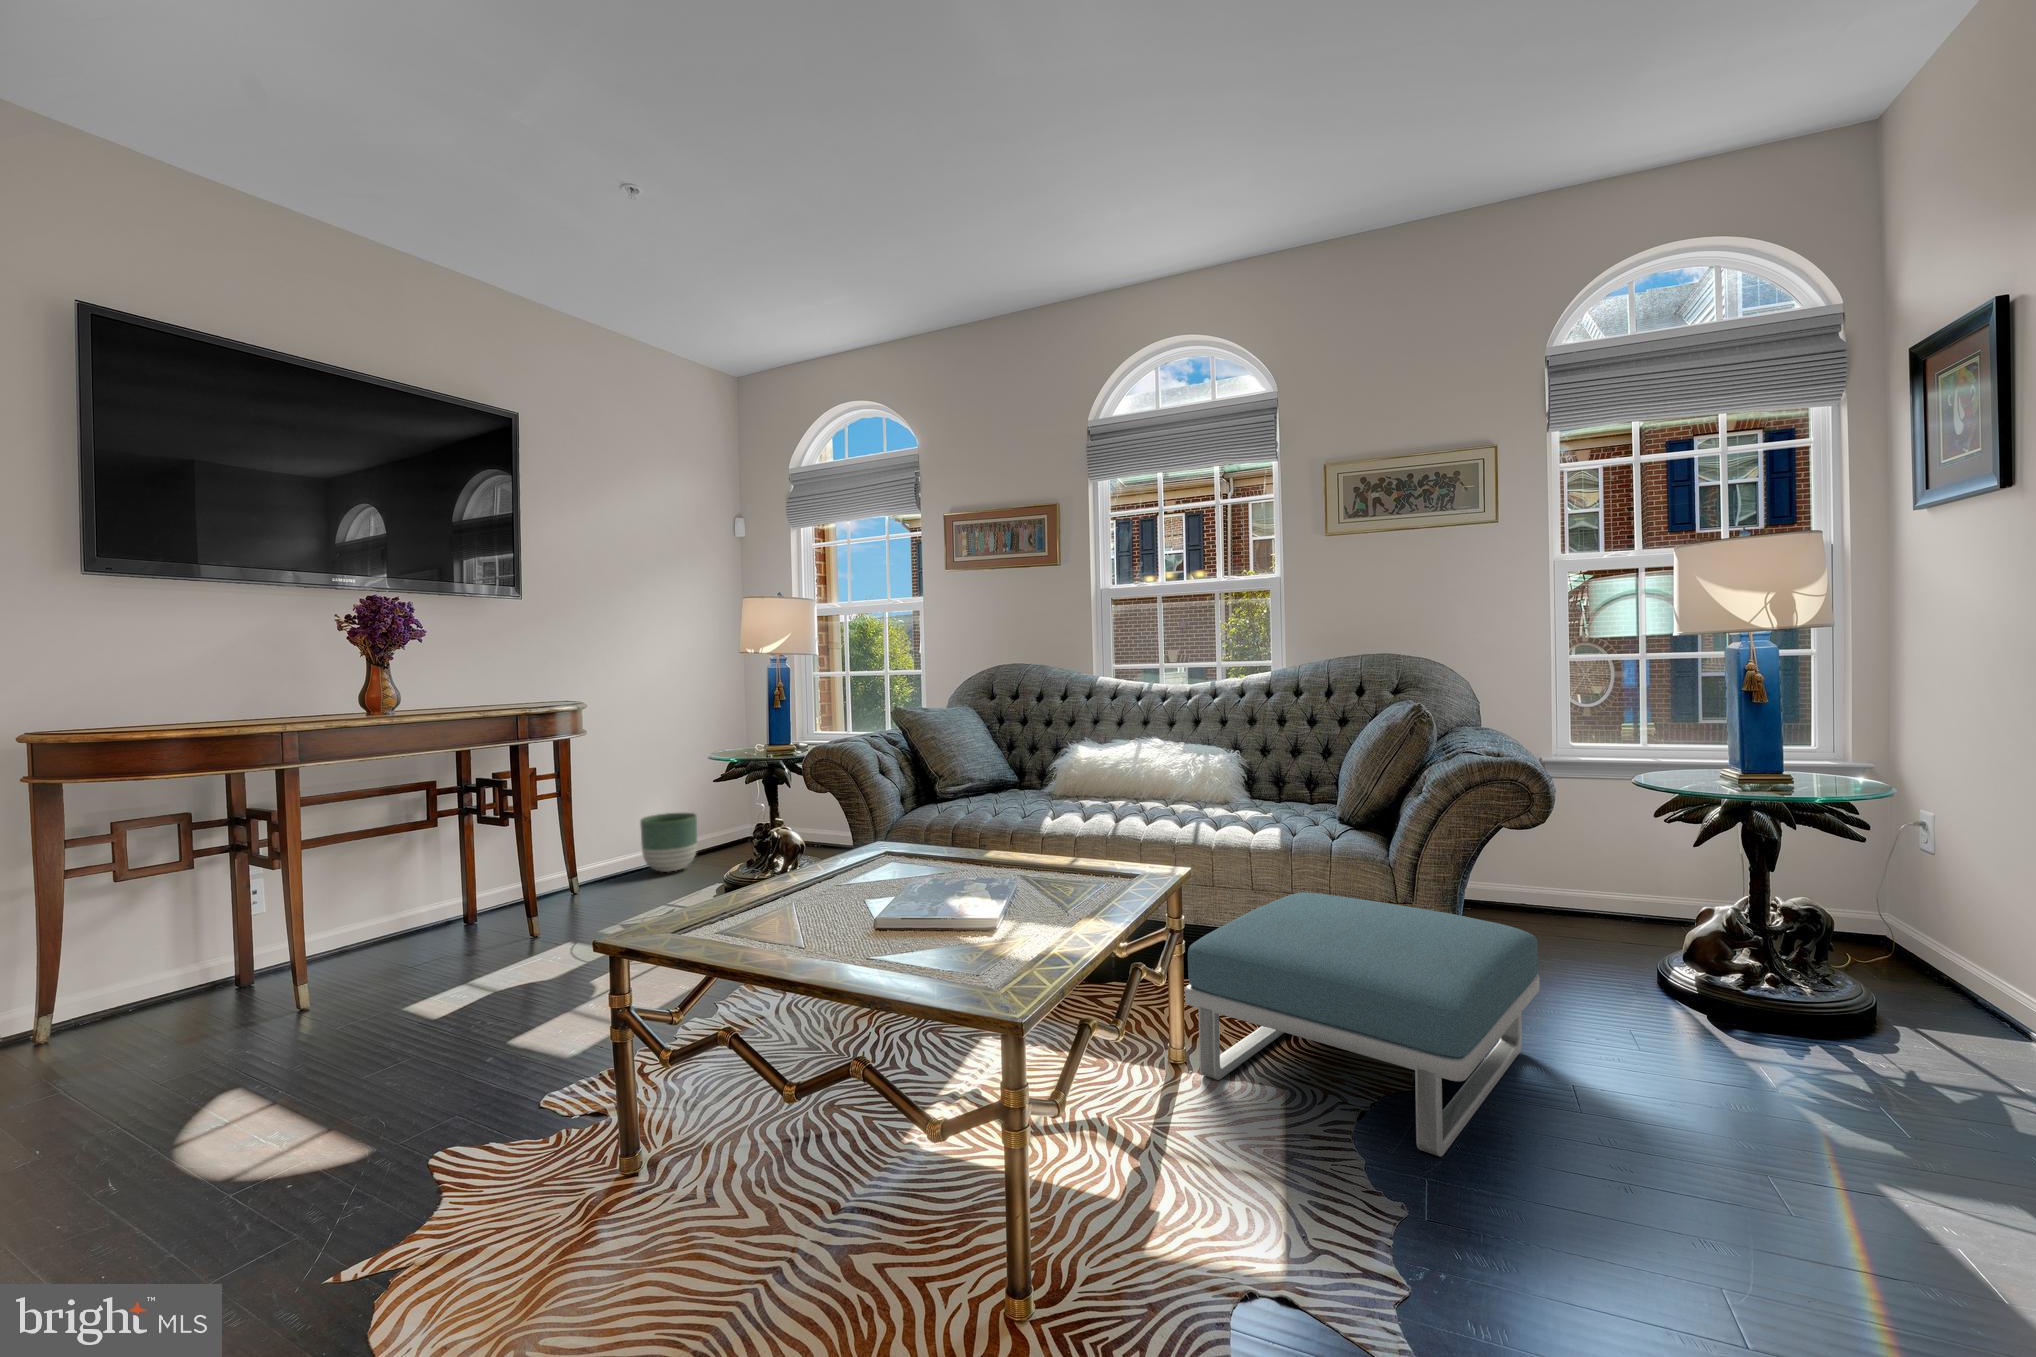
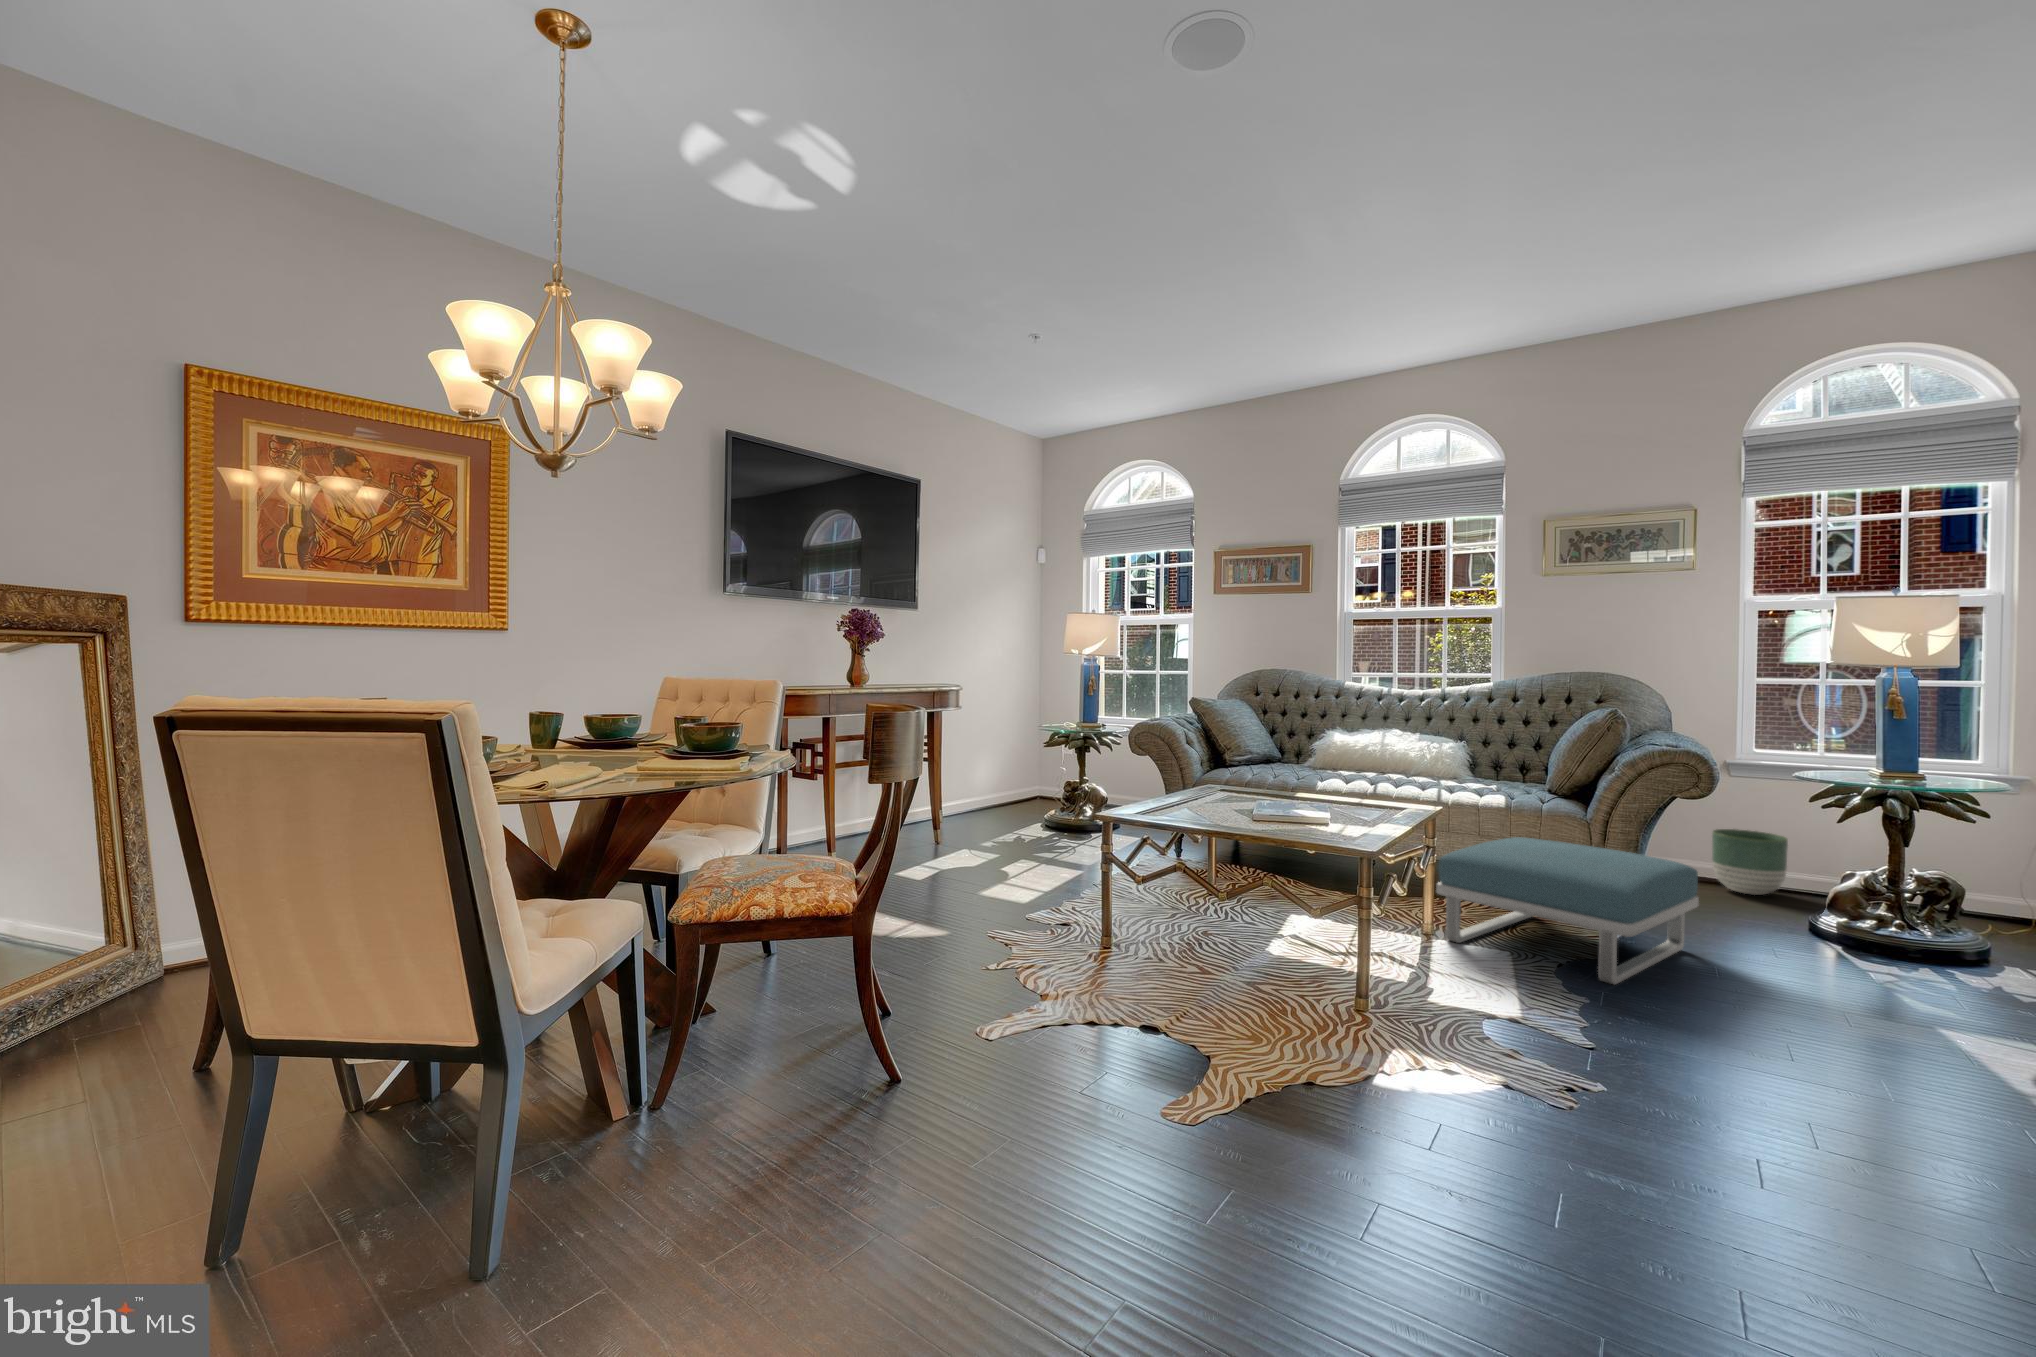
planter: present [640,813,697,872] -> present [1712,829,1788,895]

